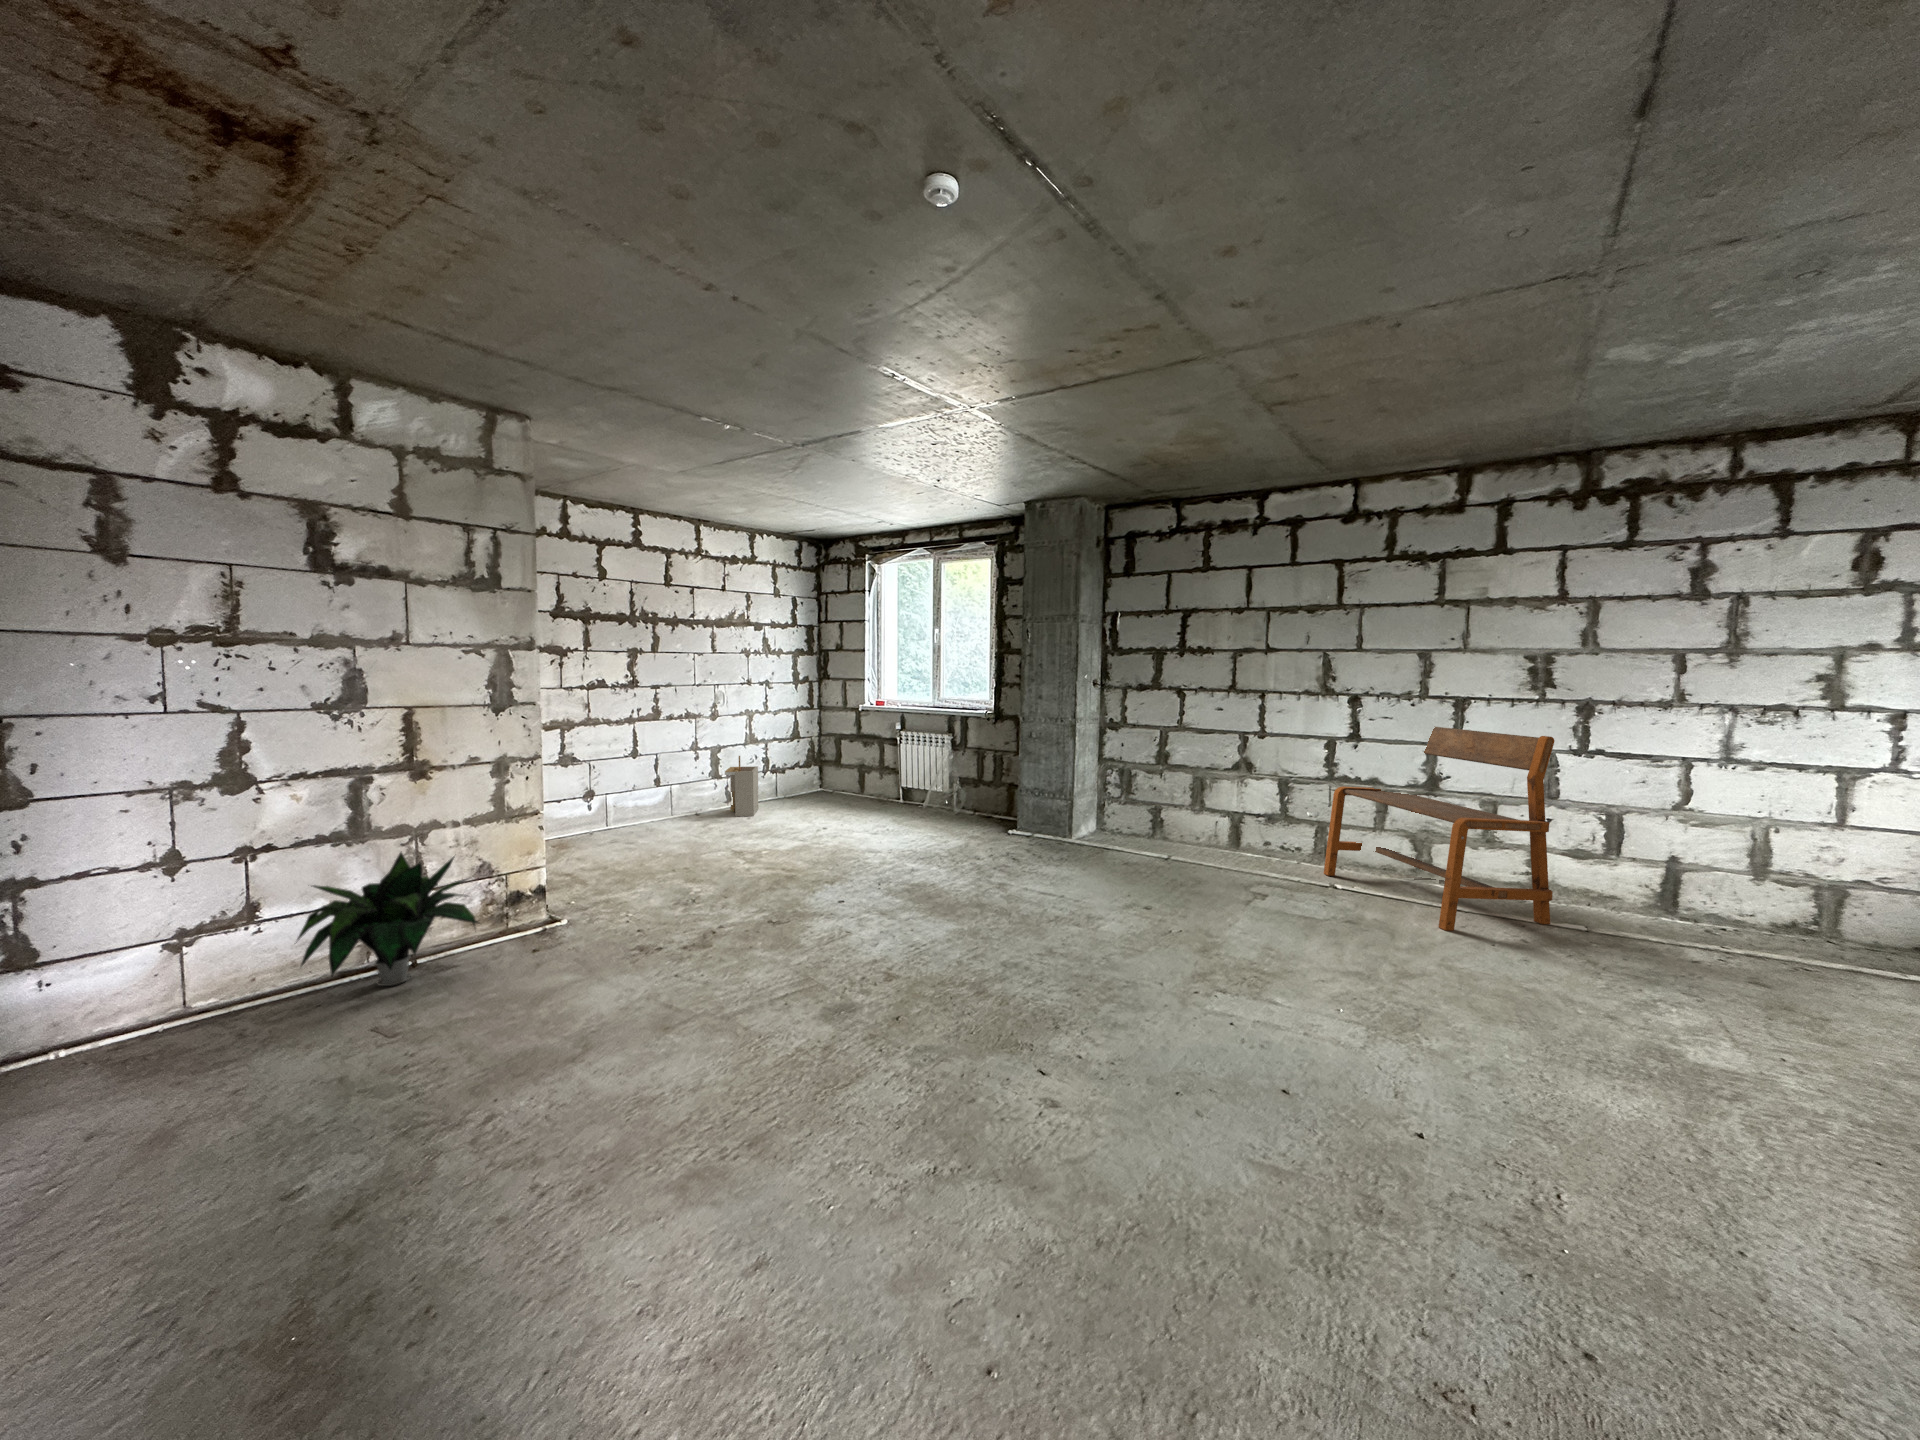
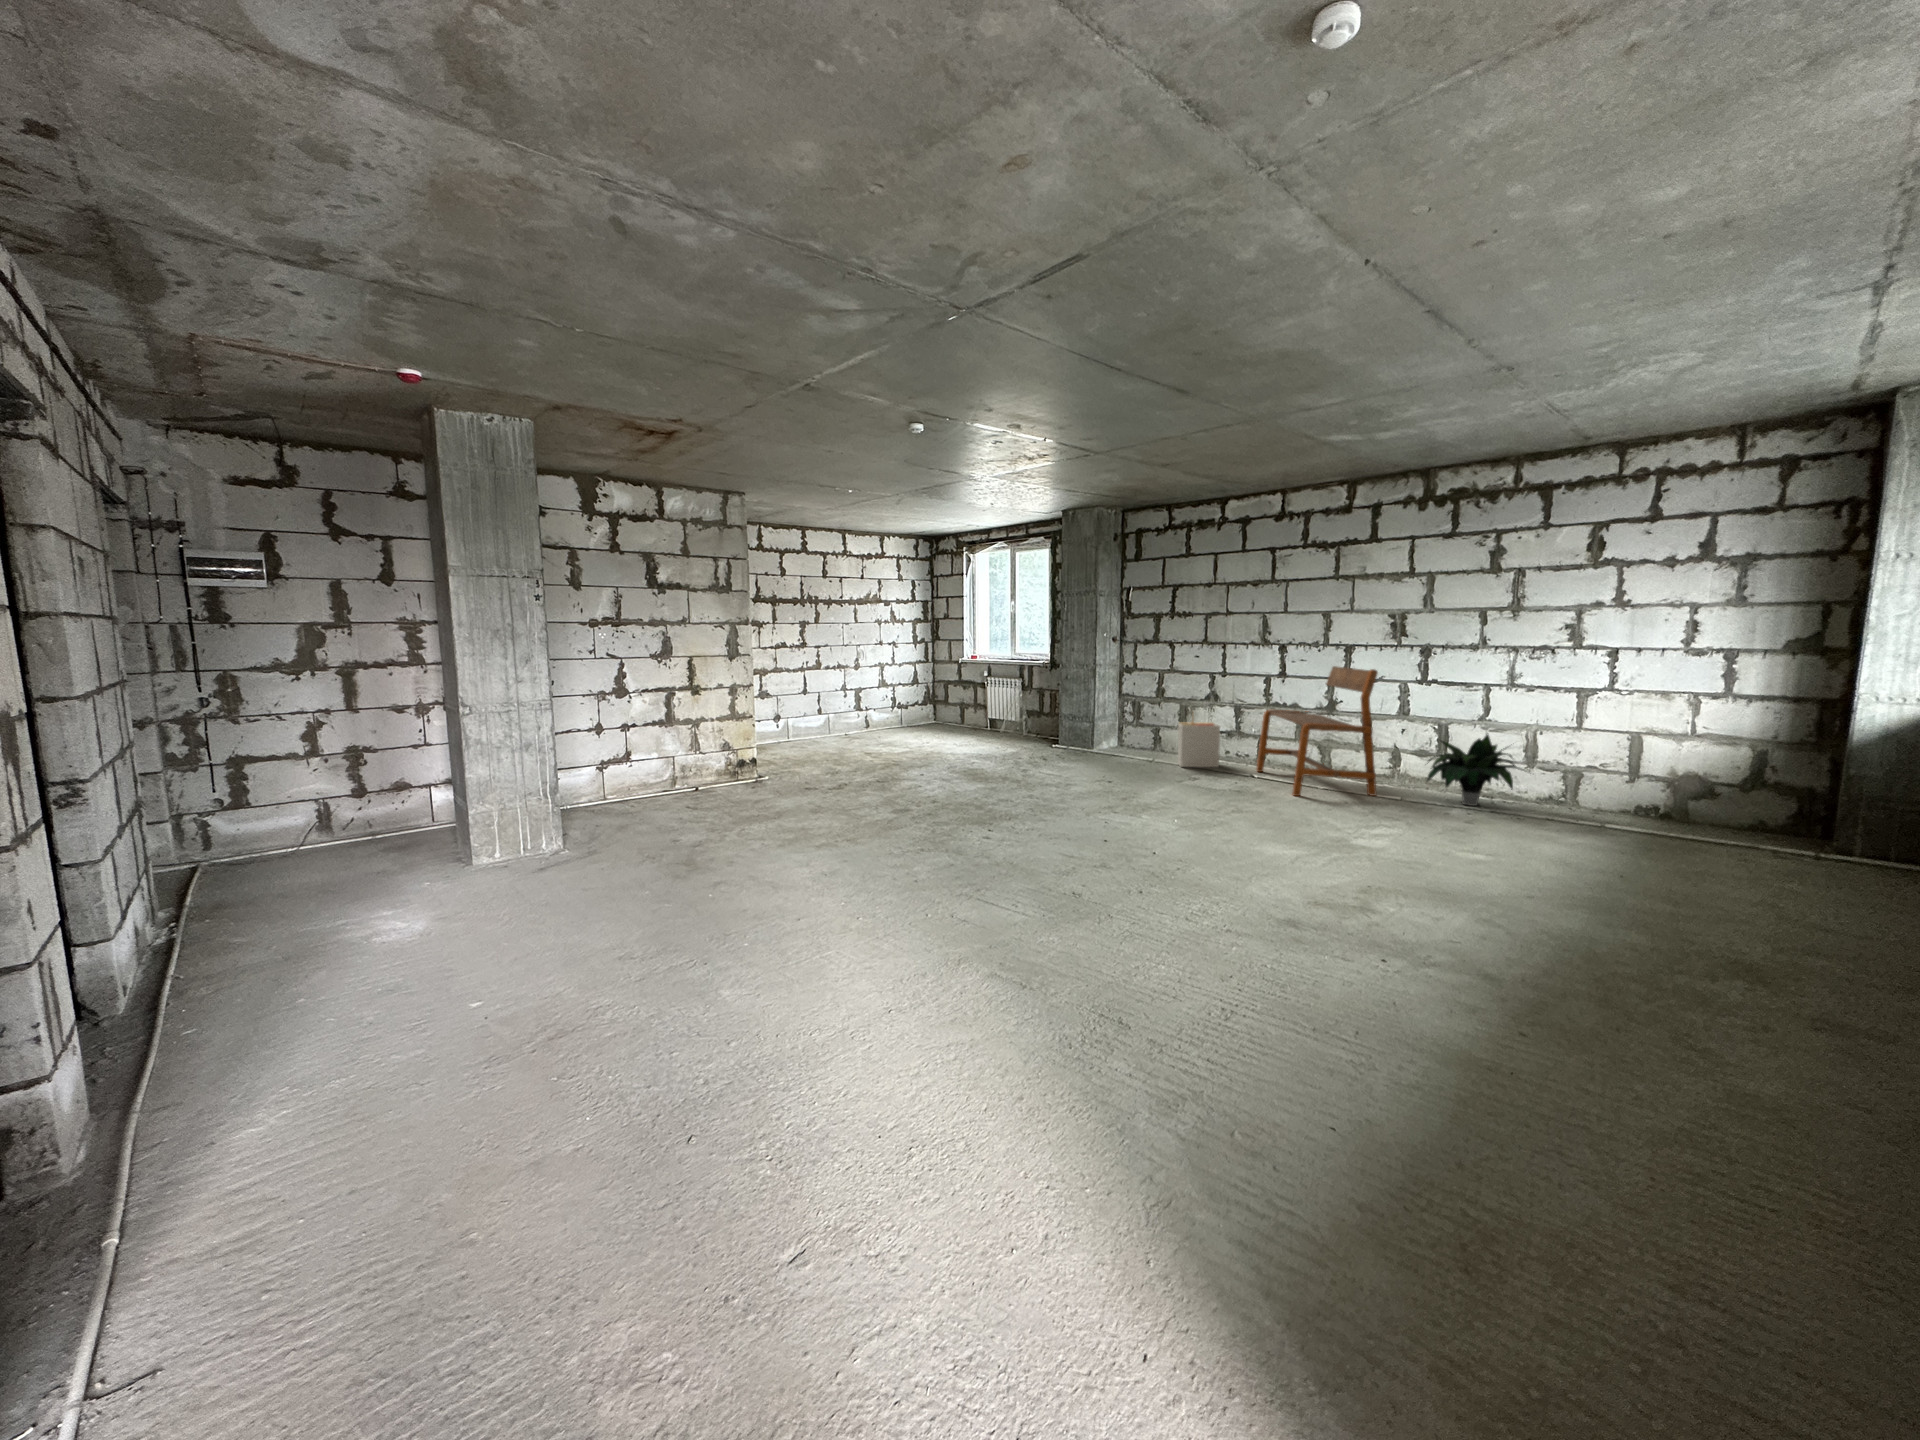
storage bin: present [725,756,758,816] -> present [1178,713,1220,767]
potted plant: present [297,852,479,986] -> present [1427,735,1526,806]

